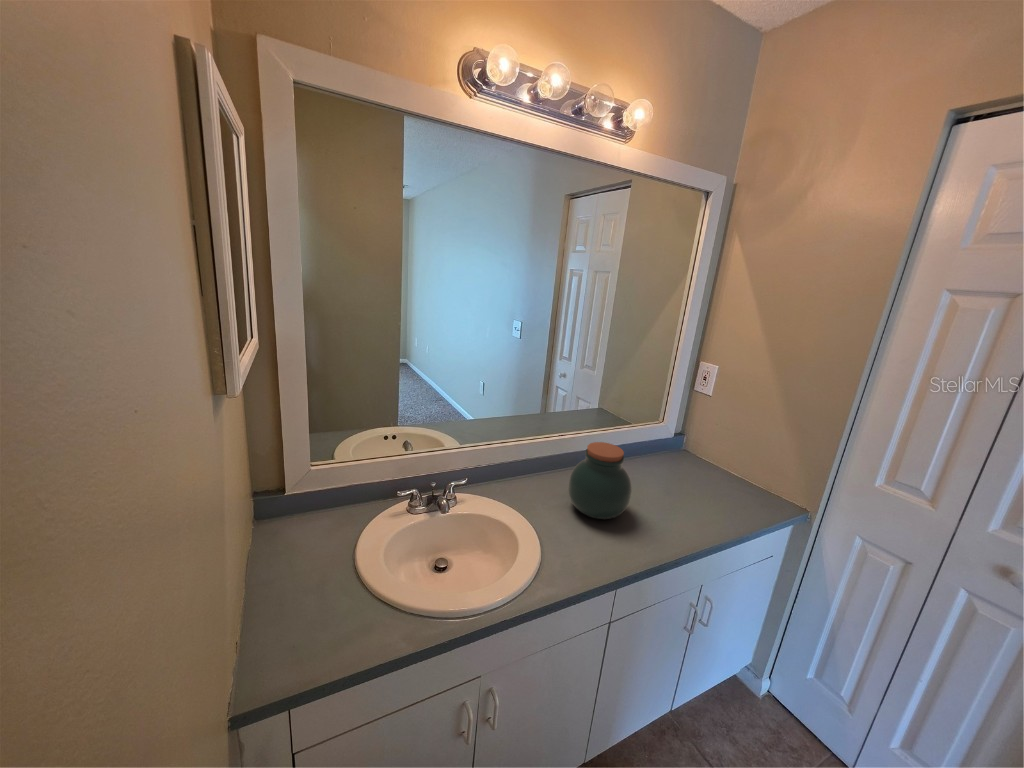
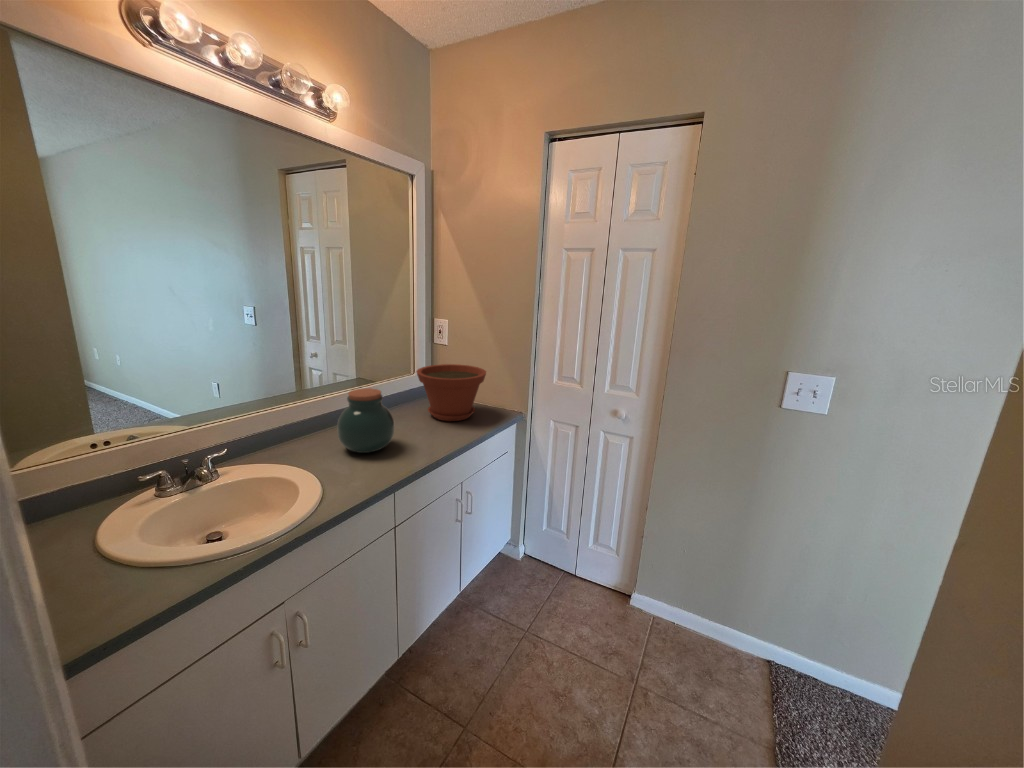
plant pot: none [667,419,763,500] -> present [416,364,486,421]

